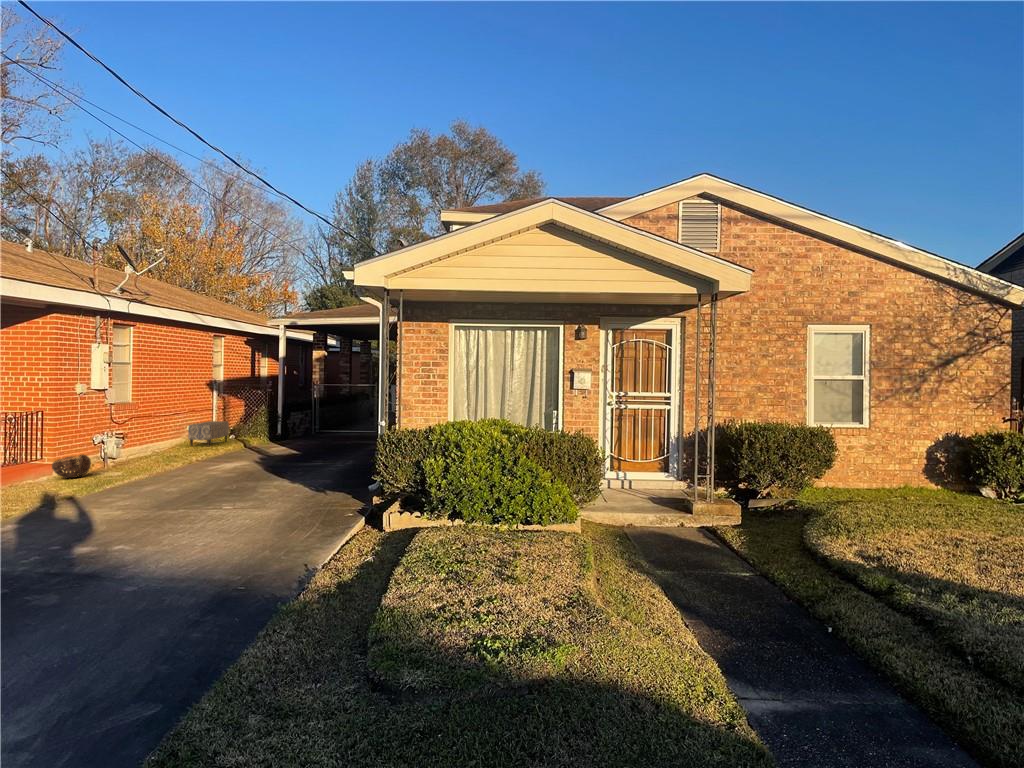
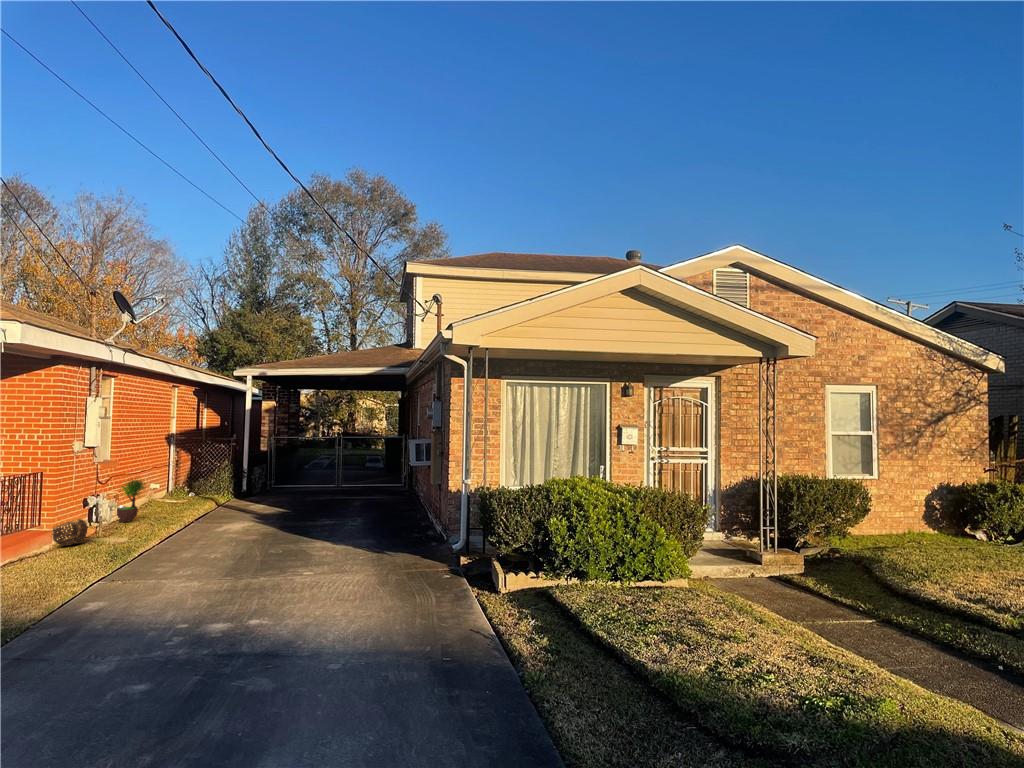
potted tree: none [132,417,160,460] -> present [117,480,145,522]
bench: present [188,421,229,447] -> none [159,478,198,506]

